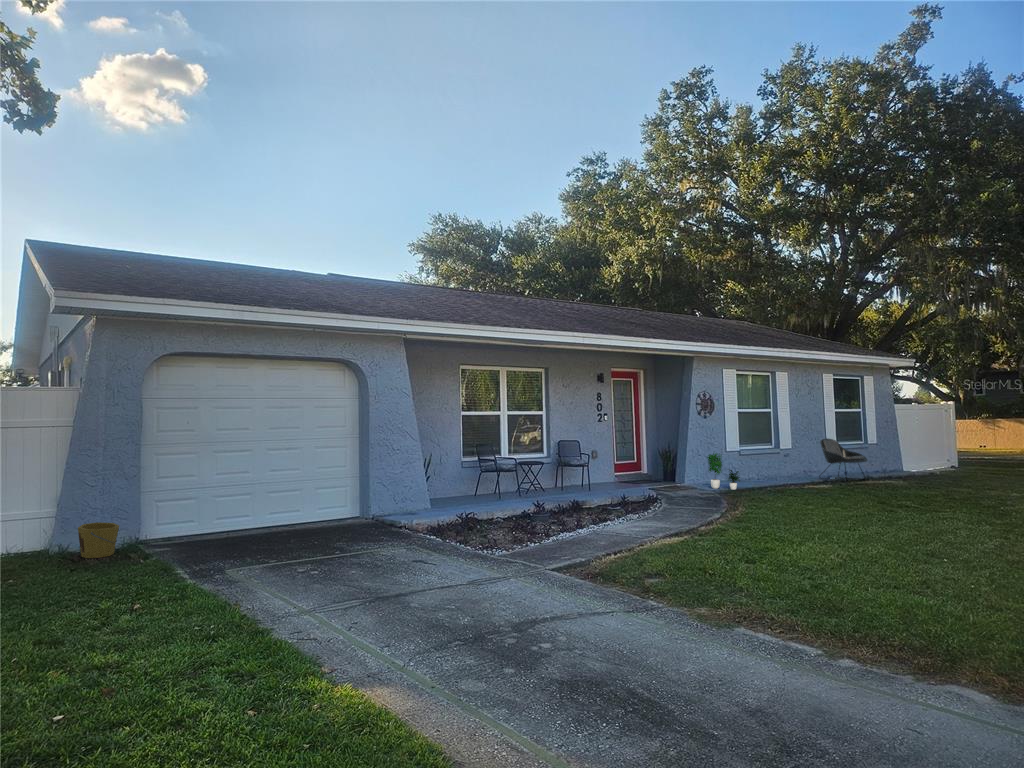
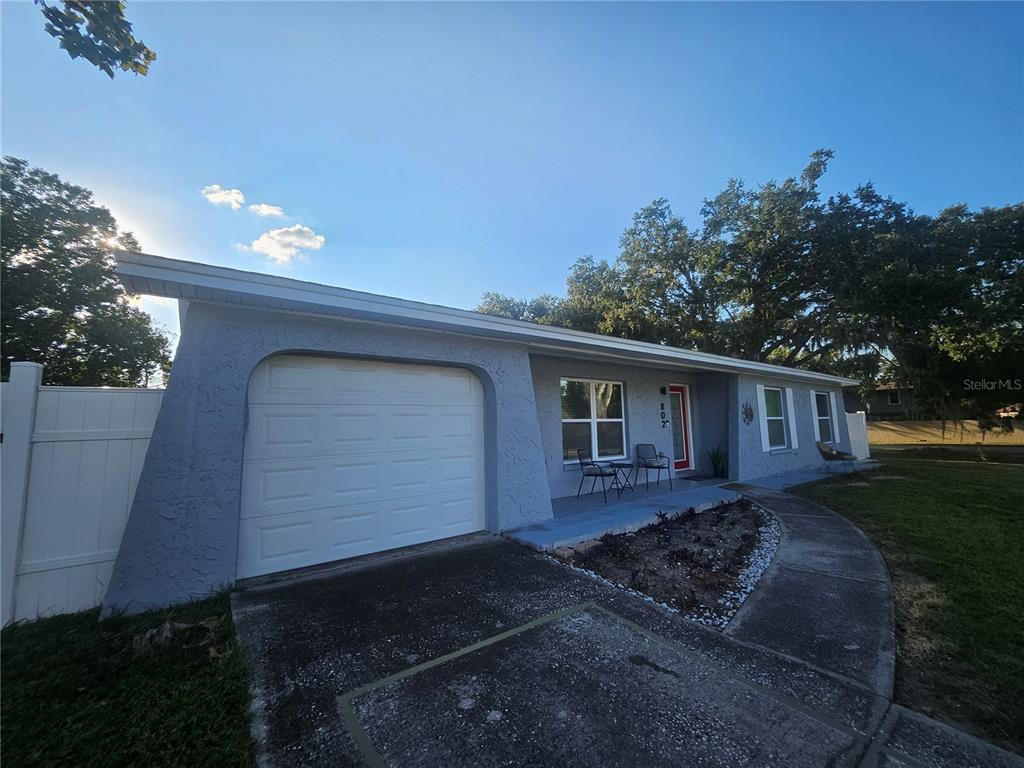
potted plant: present [707,453,740,490] -> none [752,452,788,487]
bucket: present [78,522,119,558] -> none [59,594,148,679]

